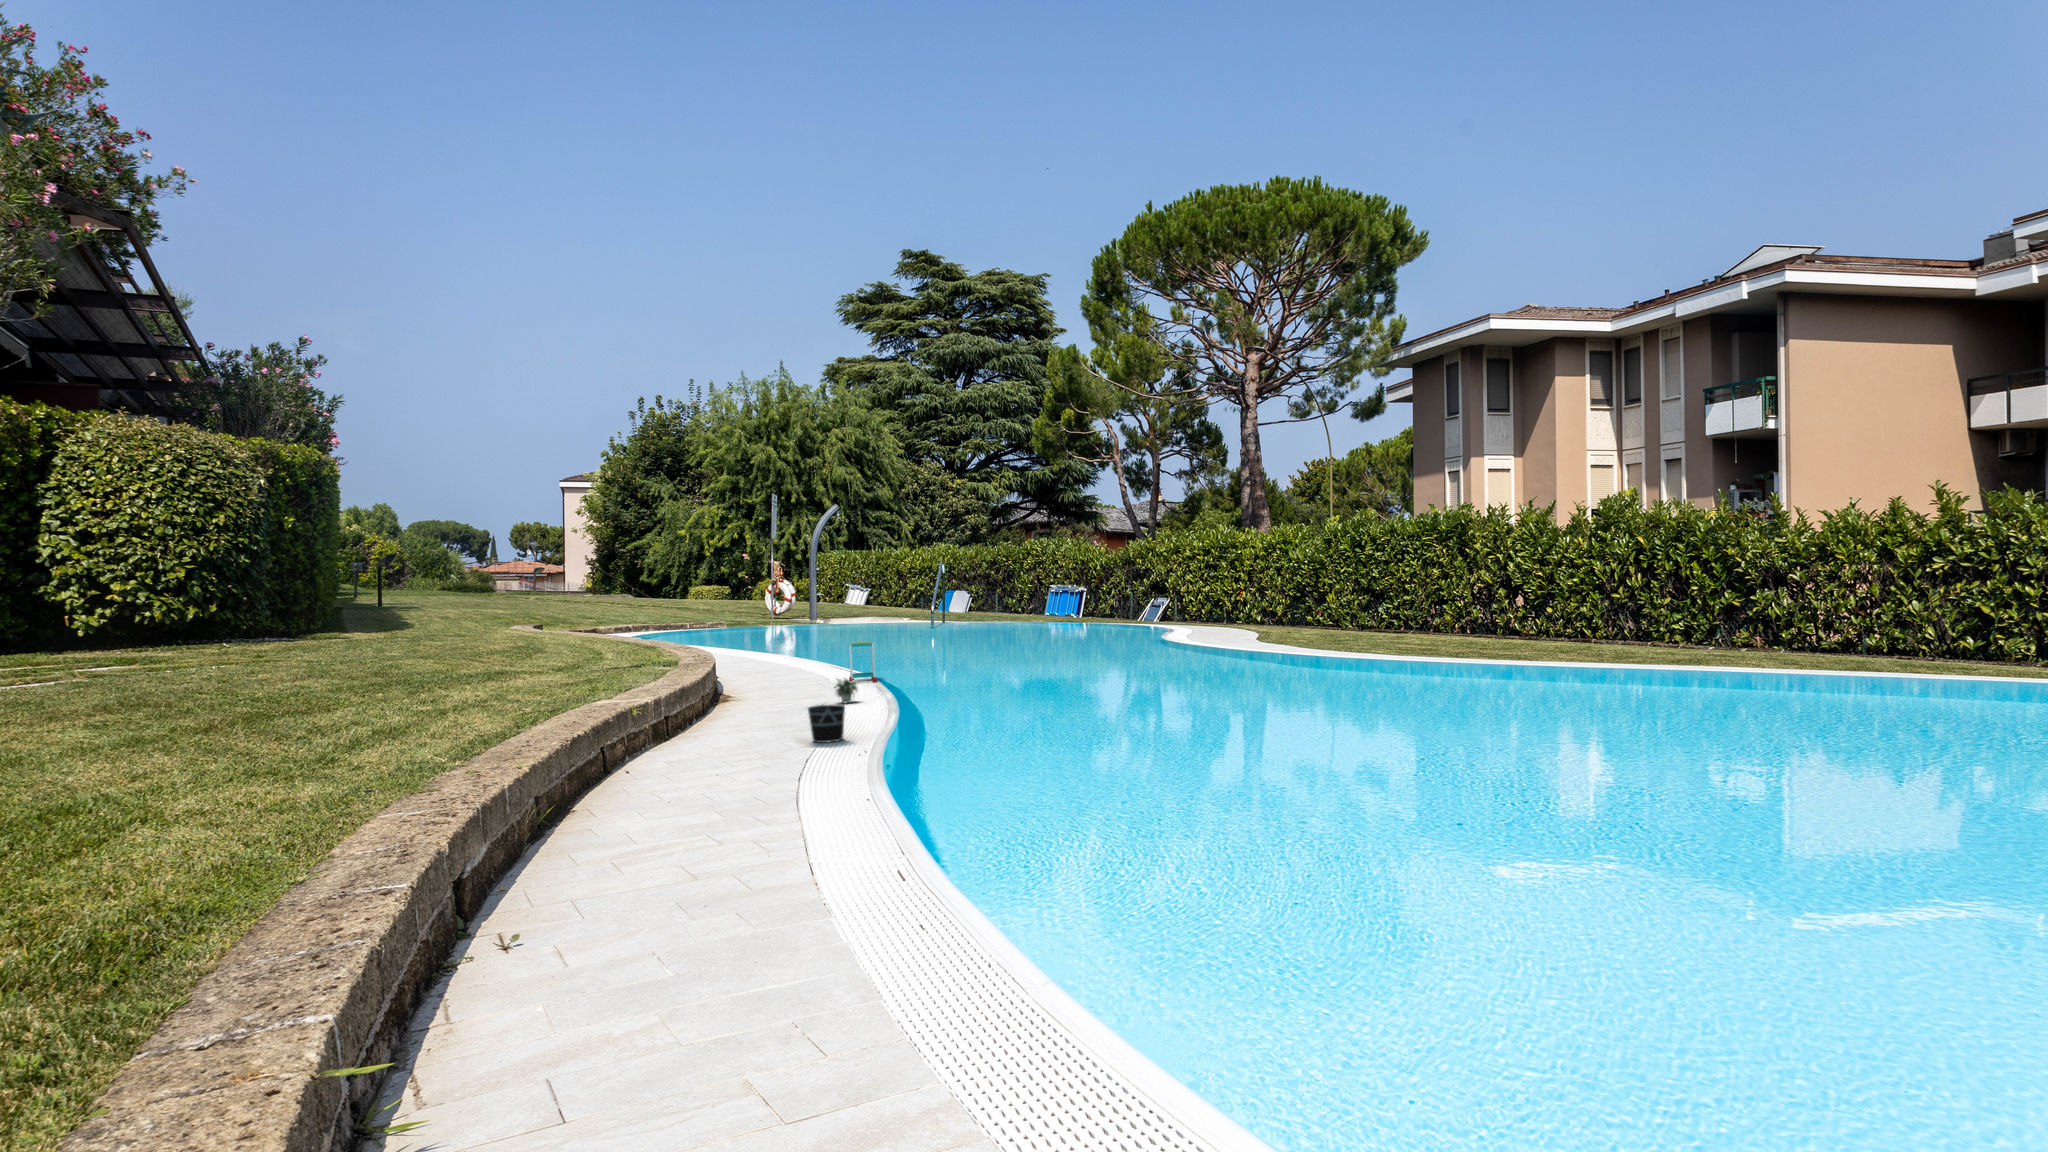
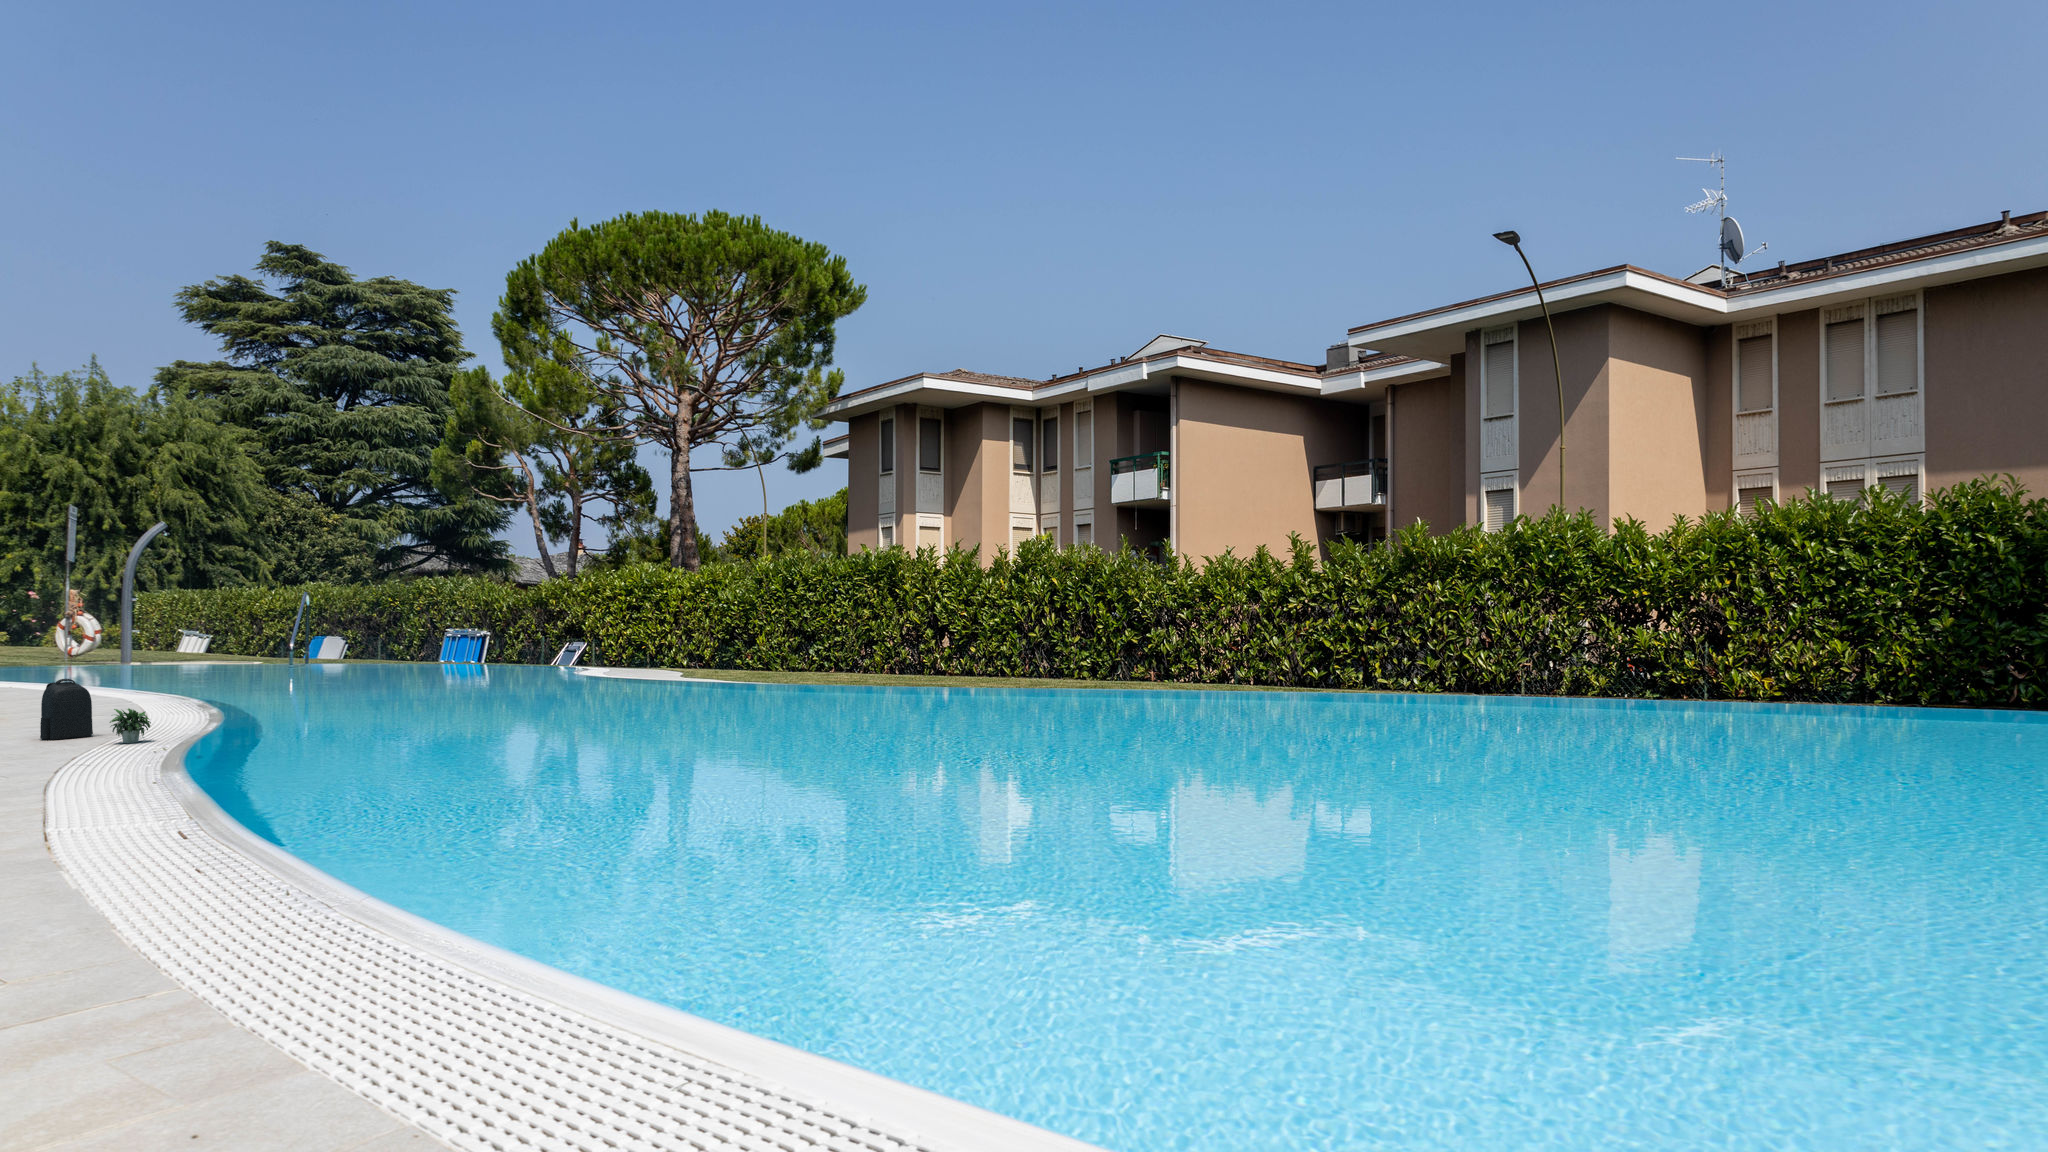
side table: present [849,641,877,682] -> none [146,667,188,723]
backpack: none [790,654,821,698] -> present [40,679,93,740]
bucket: present [808,704,845,743] -> none [42,733,111,789]

